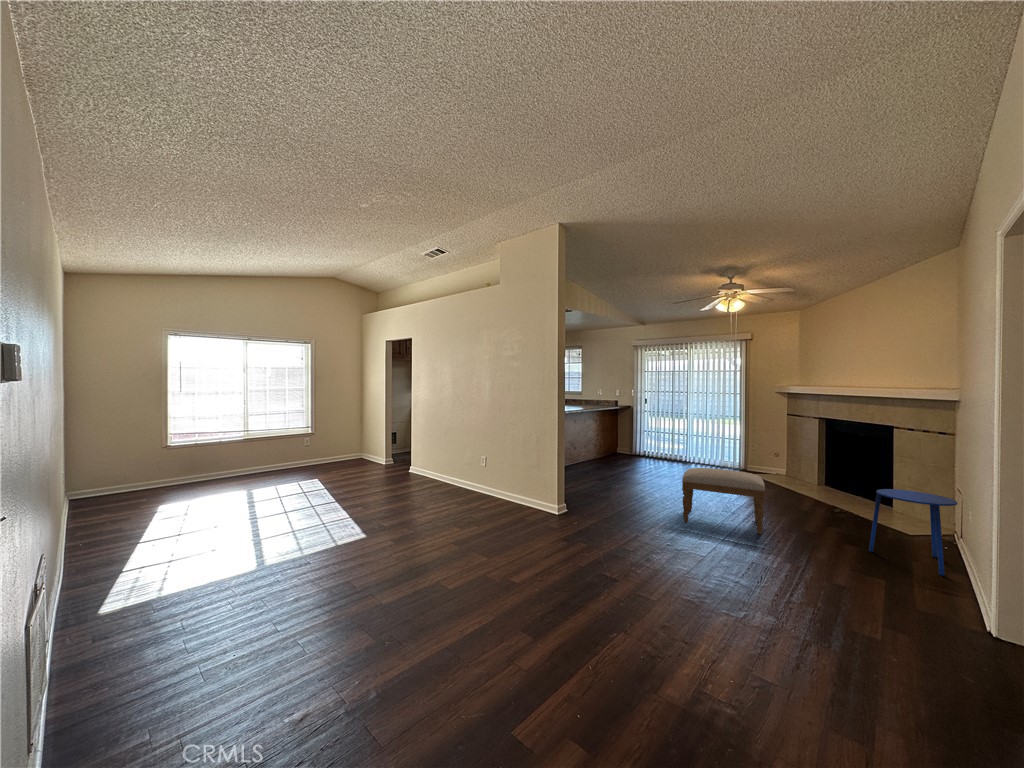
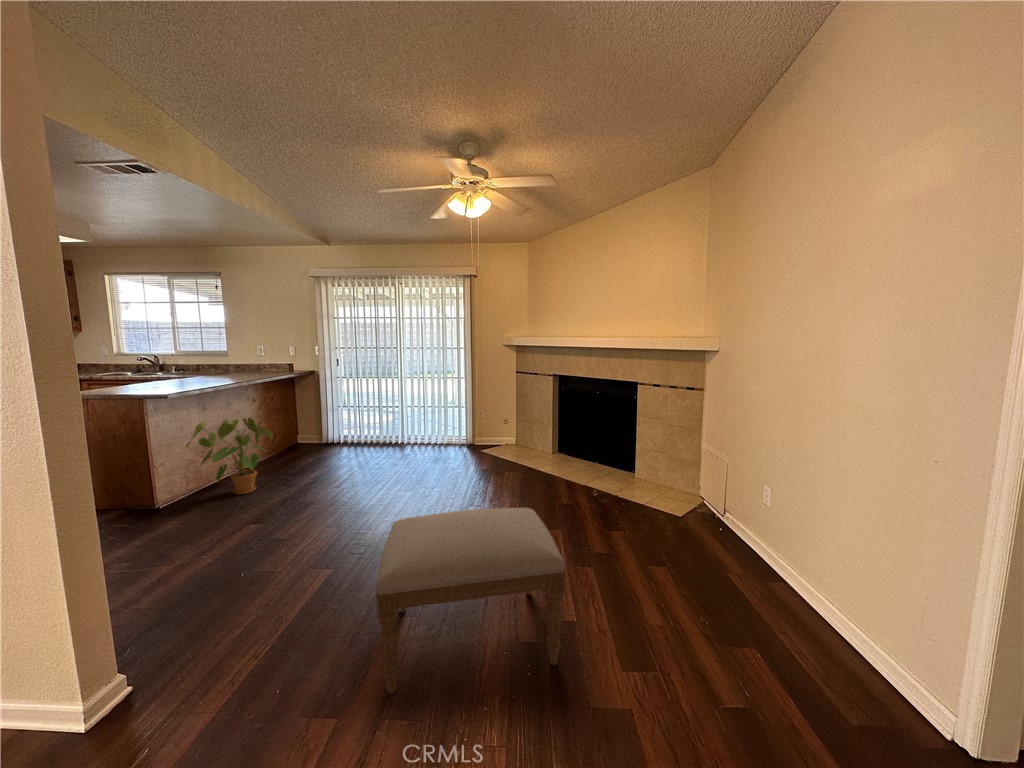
house plant: none [577,428,614,468] -> present [186,418,273,494]
side table: present [869,489,957,576] -> none [715,500,855,676]

